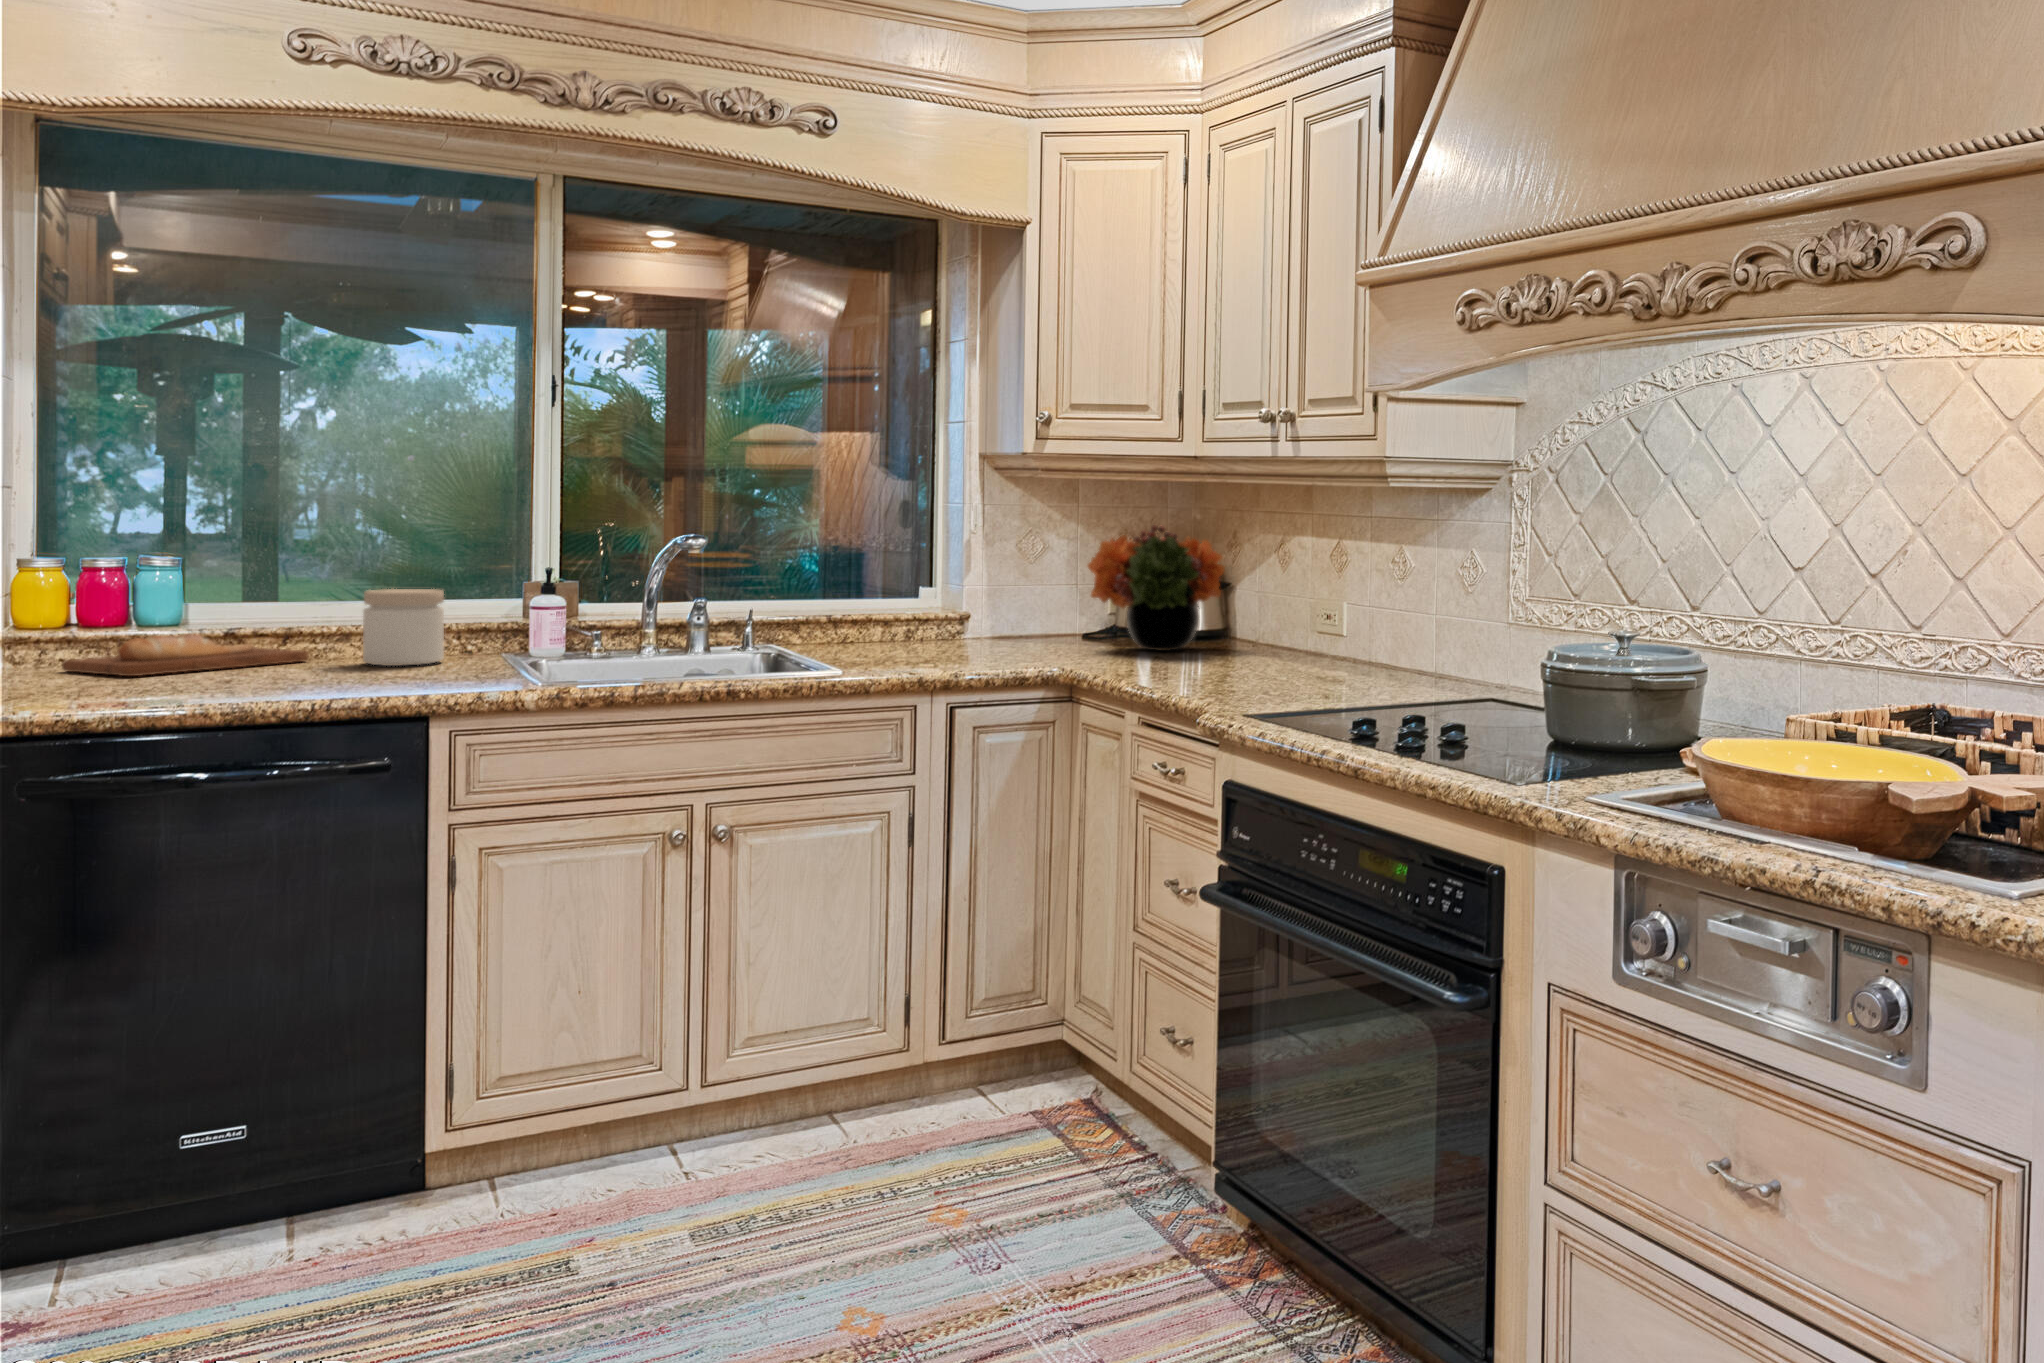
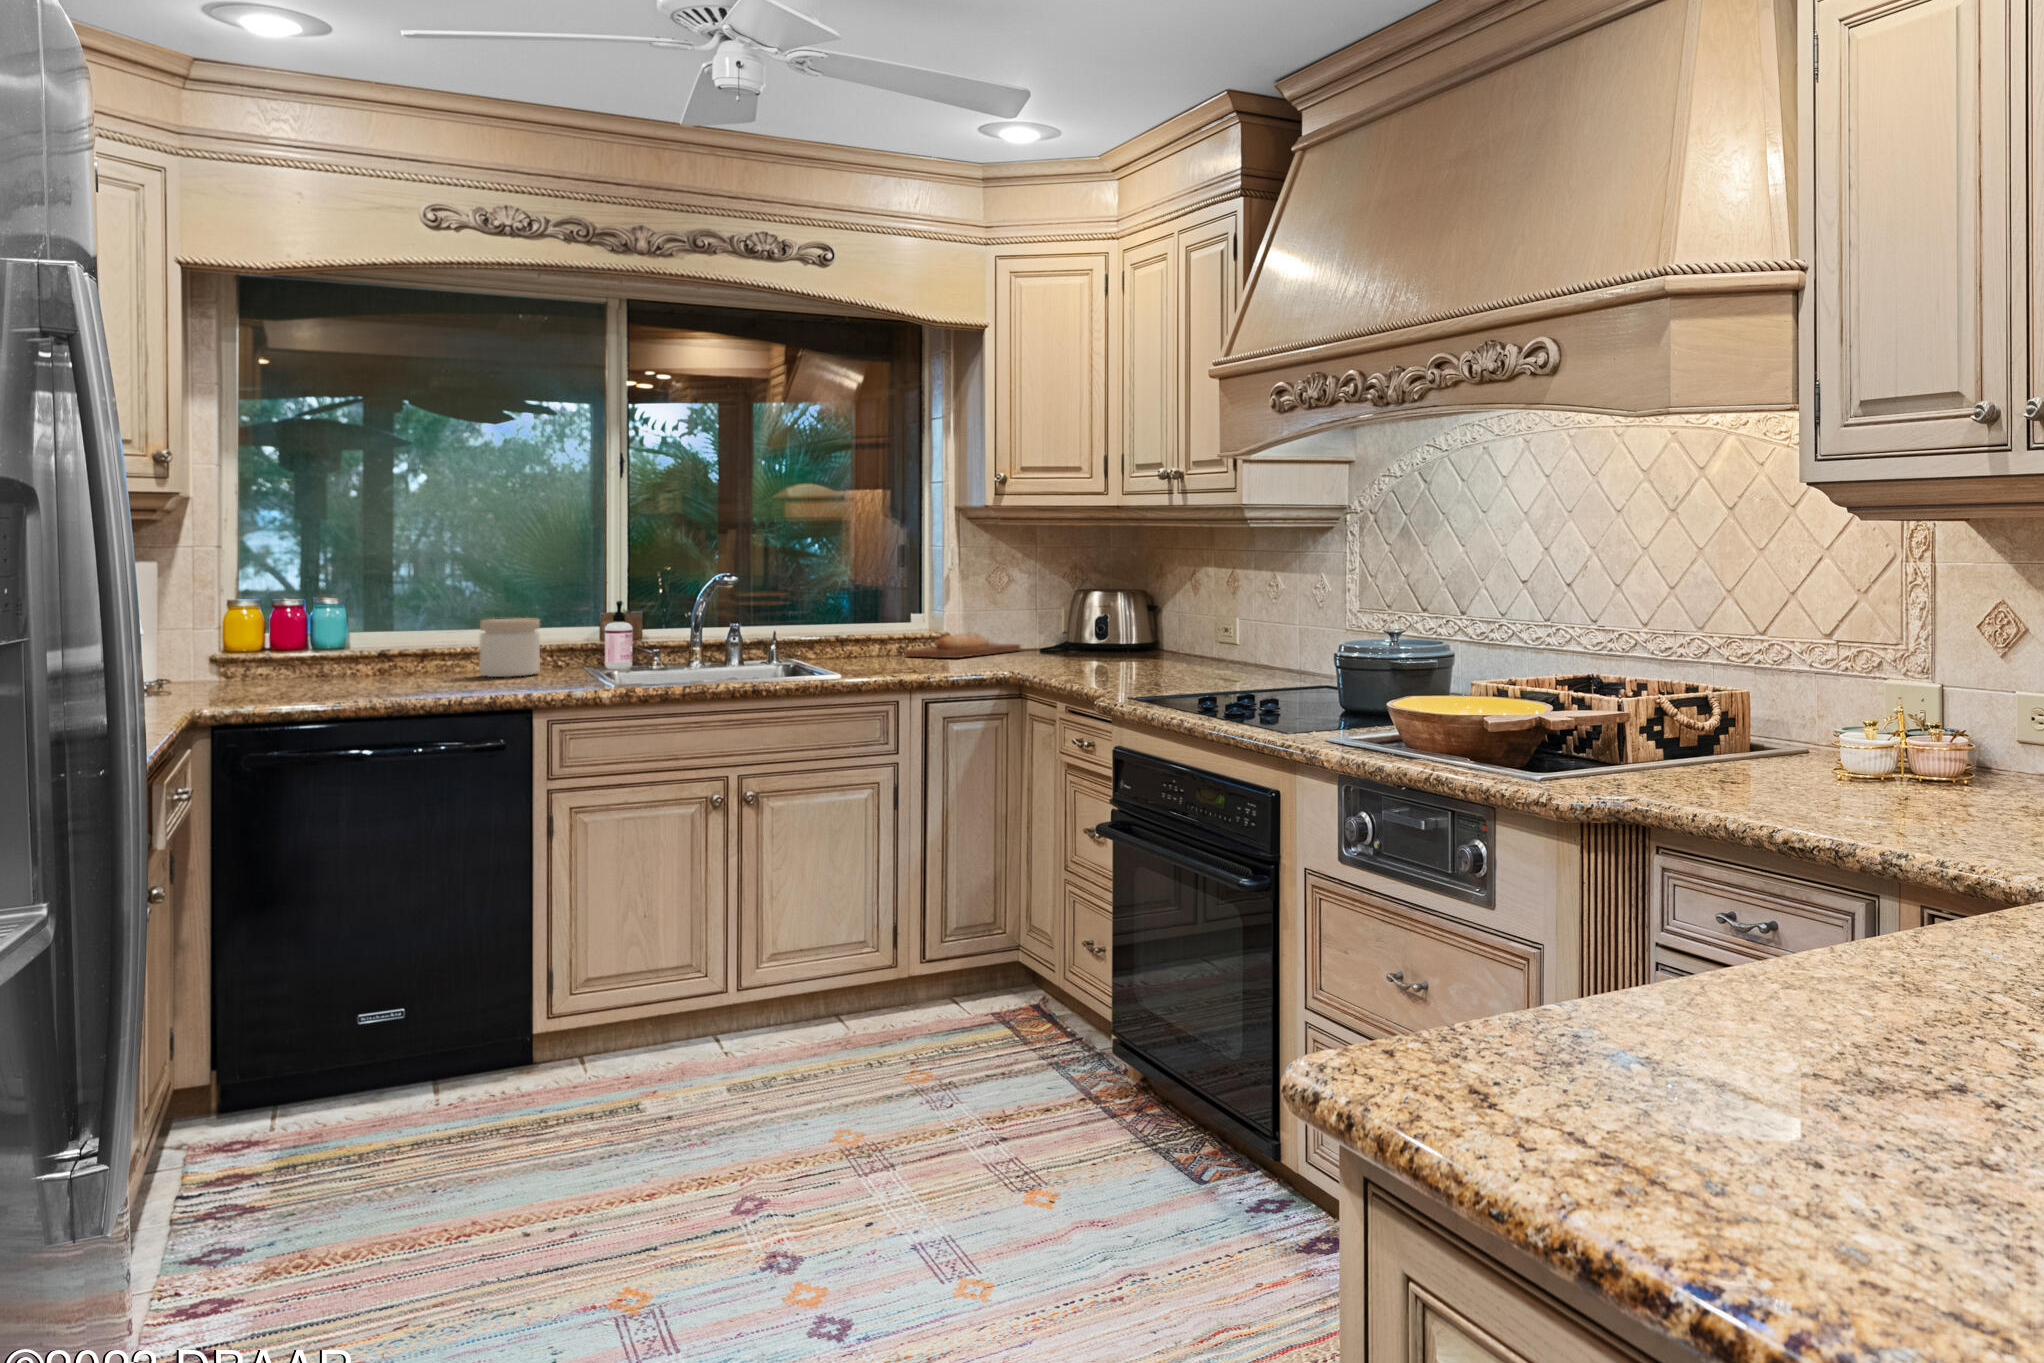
flower arrangement: present [1088,525,1225,651] -> none [1042,558,1153,658]
bread loaf: present [62,634,309,676] -> present [905,633,1021,658]

